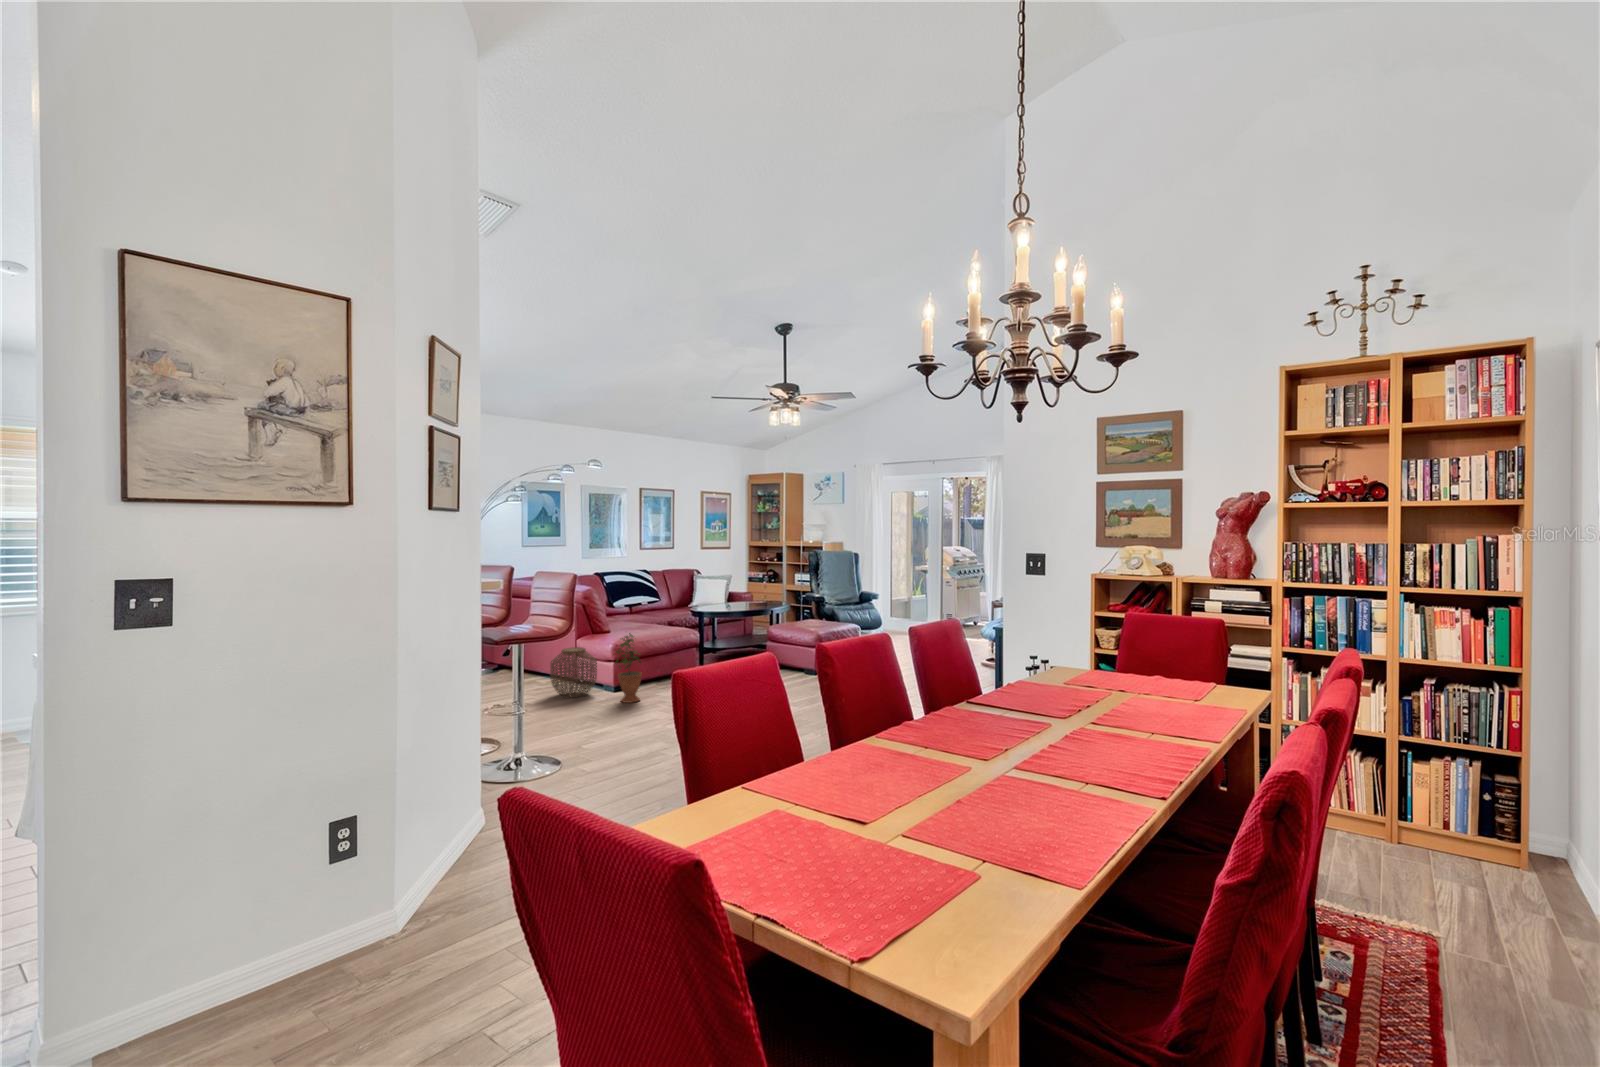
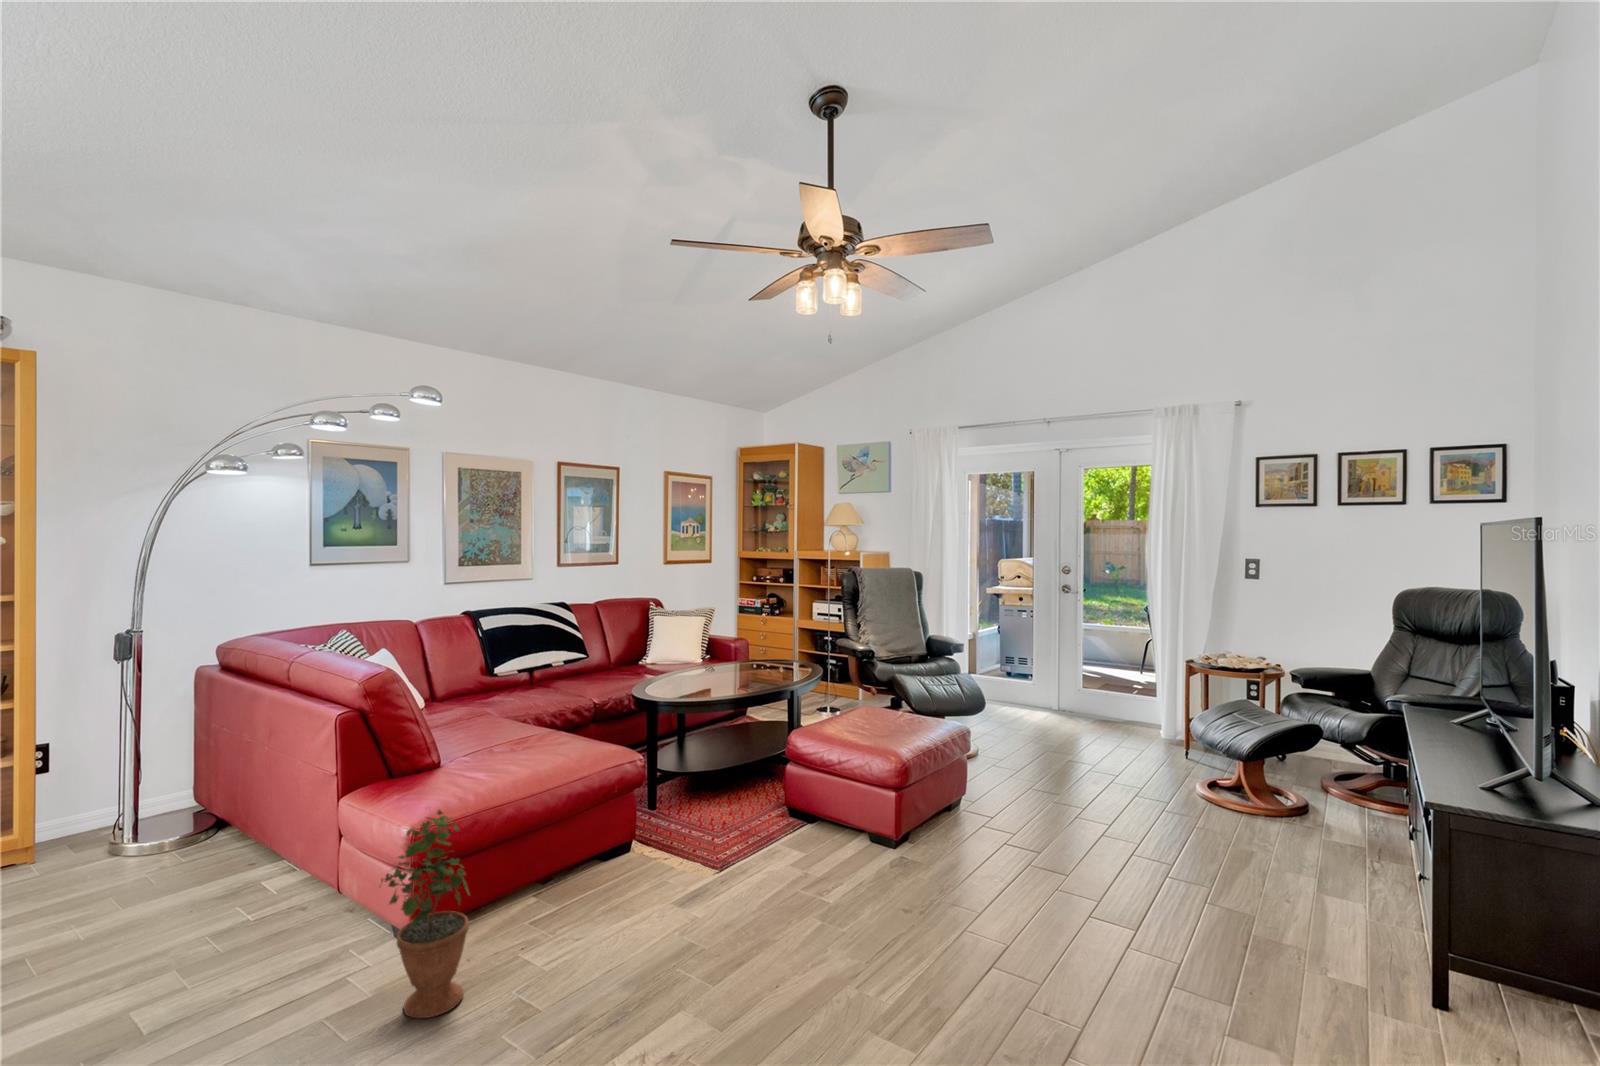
woven basket: present [550,647,597,698] -> none [222,835,365,987]

